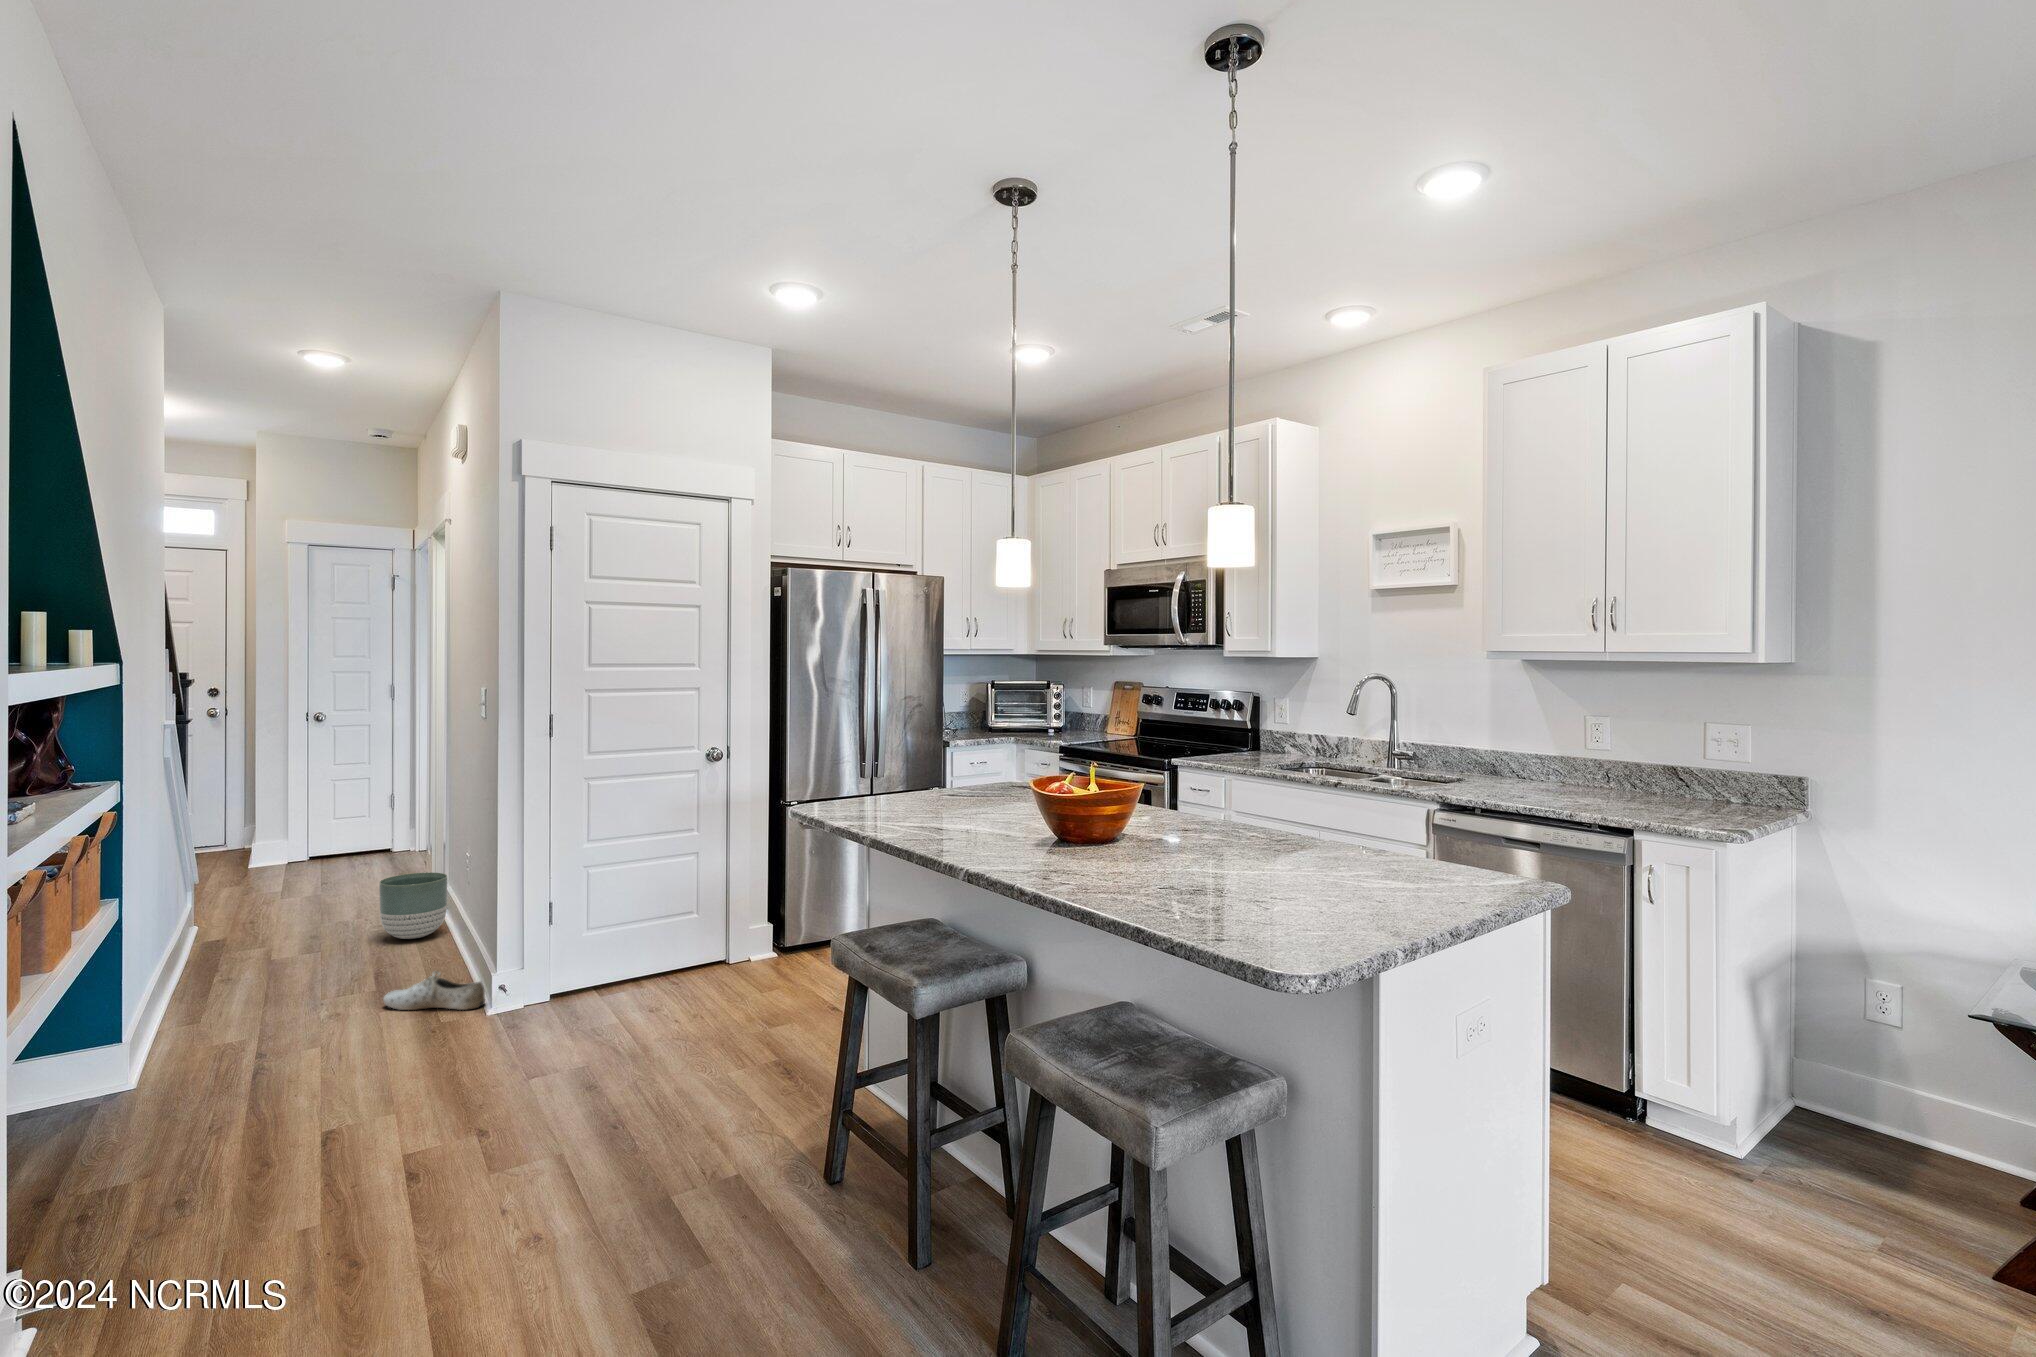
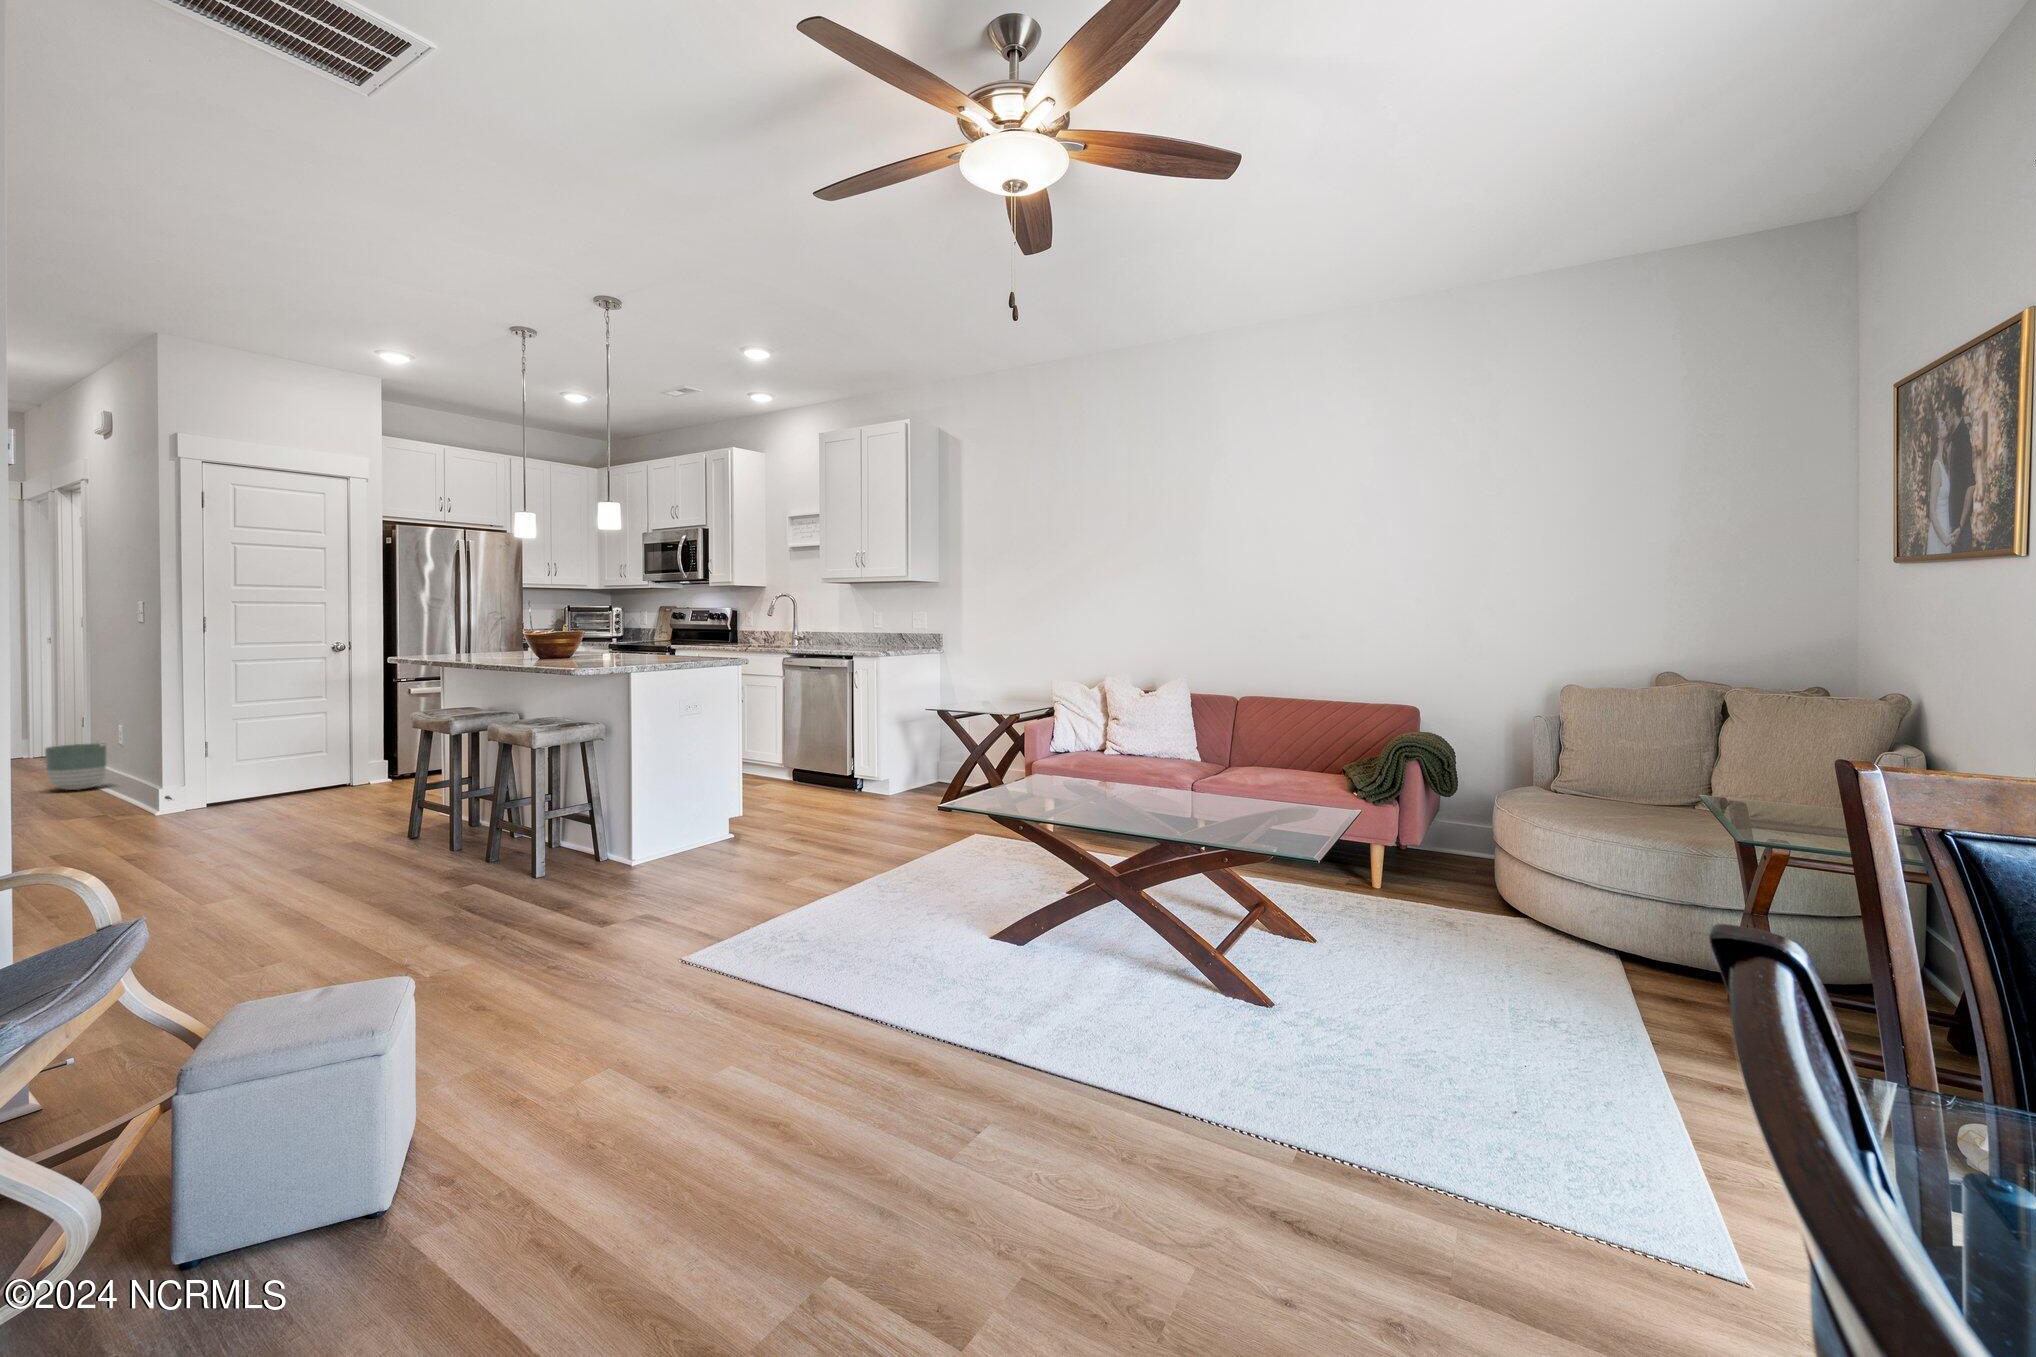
shoe: present [383,971,485,1010] -> none [70,788,159,813]

